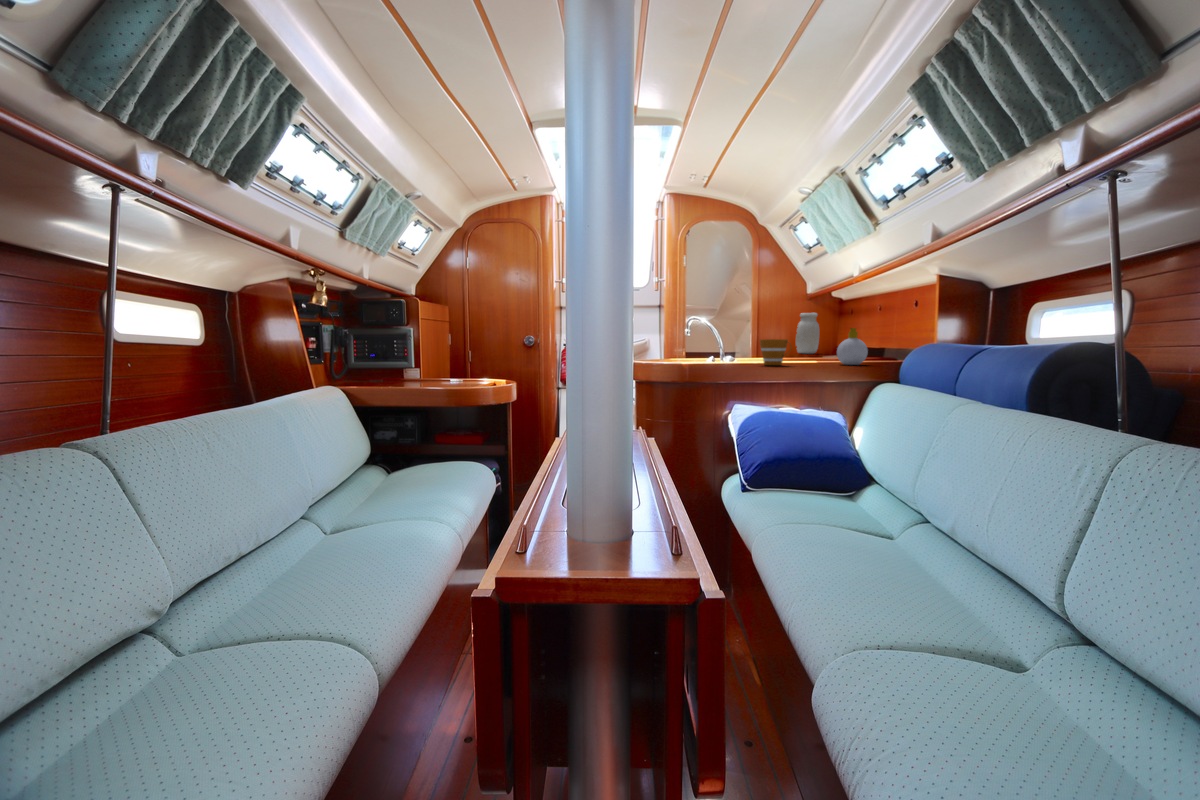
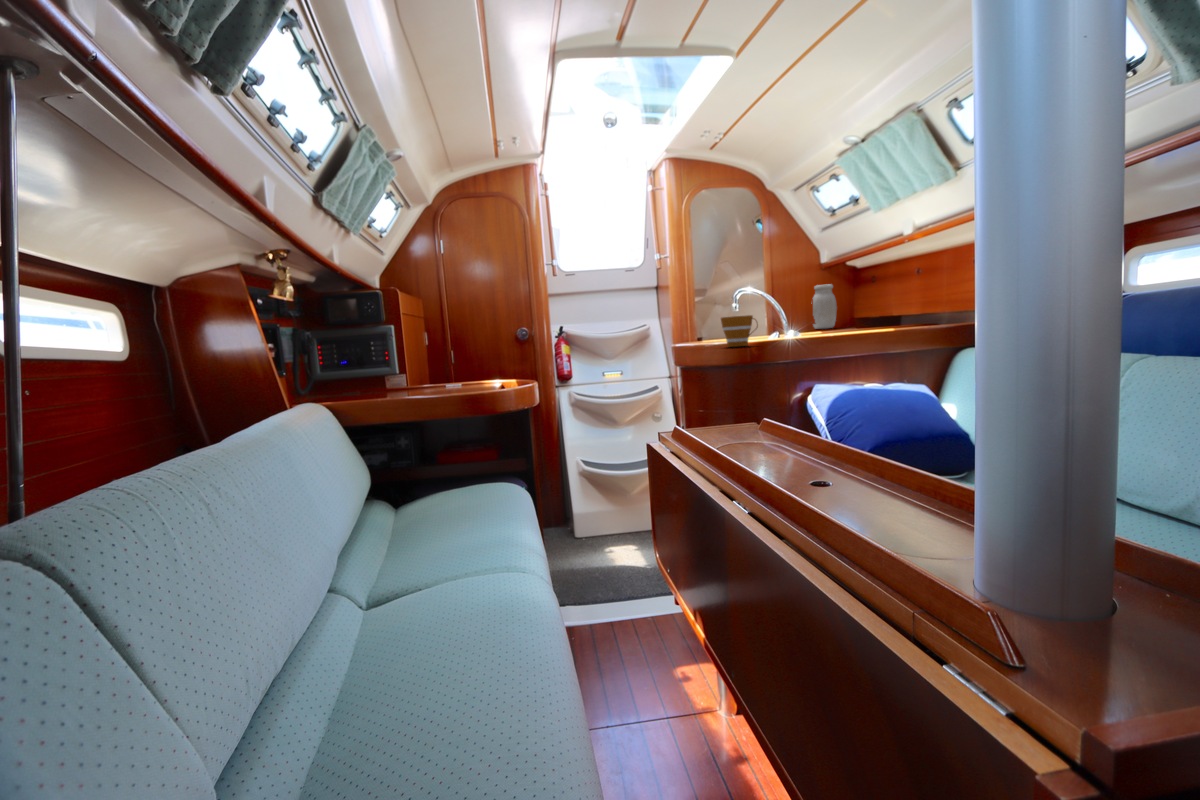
soap bottle: present [837,328,868,365] -> none [917,289,954,331]
cup: present [760,339,791,365] -> present [721,315,758,347]

